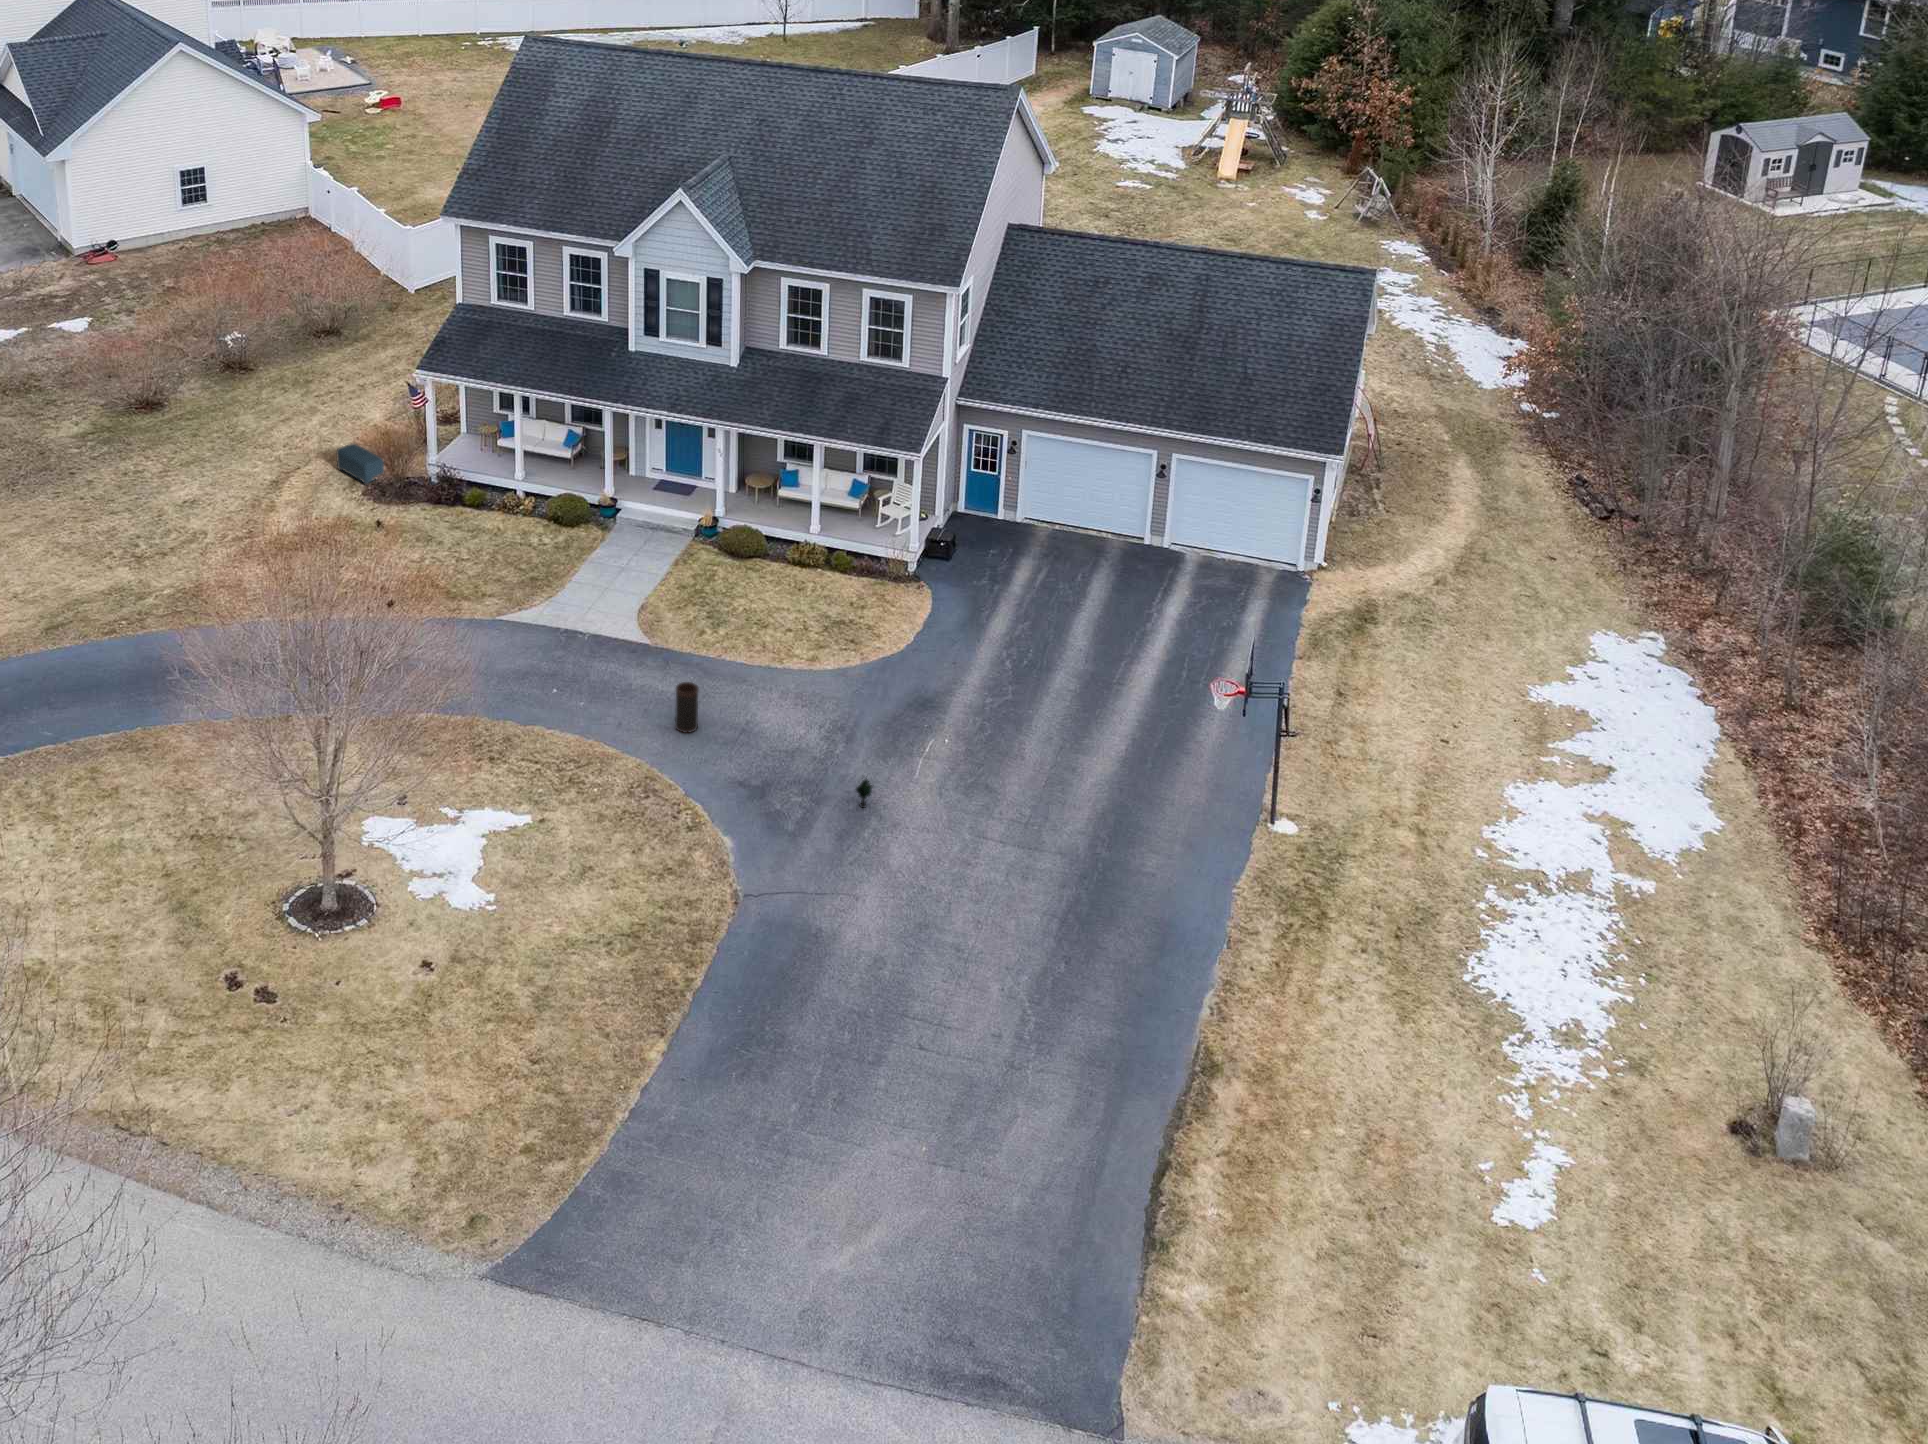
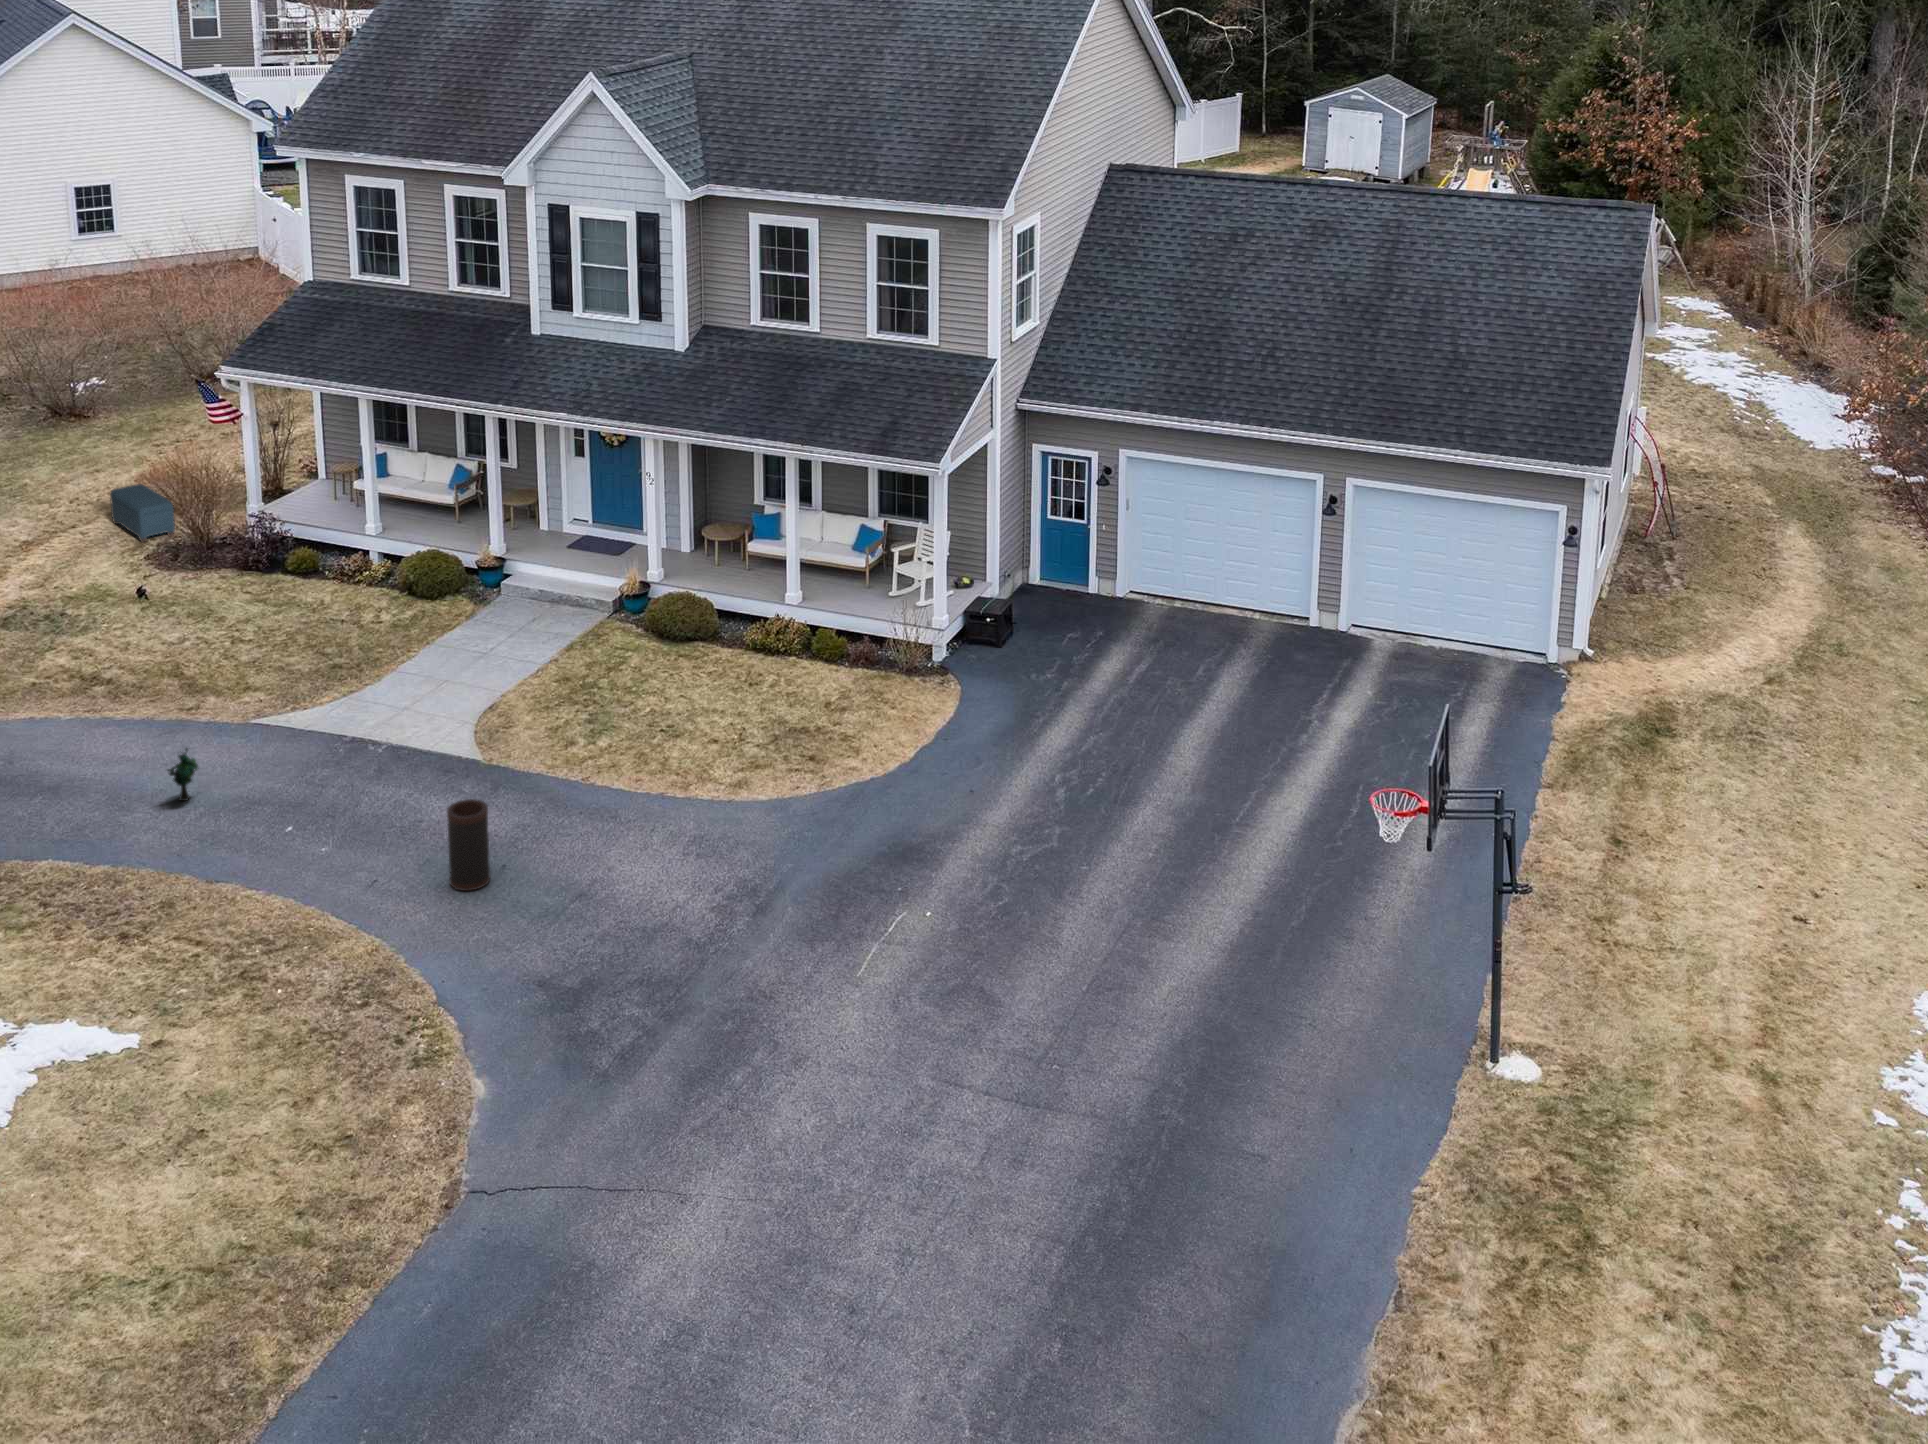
decorative plant: present [856,779,872,808] -> present [168,748,198,801]

